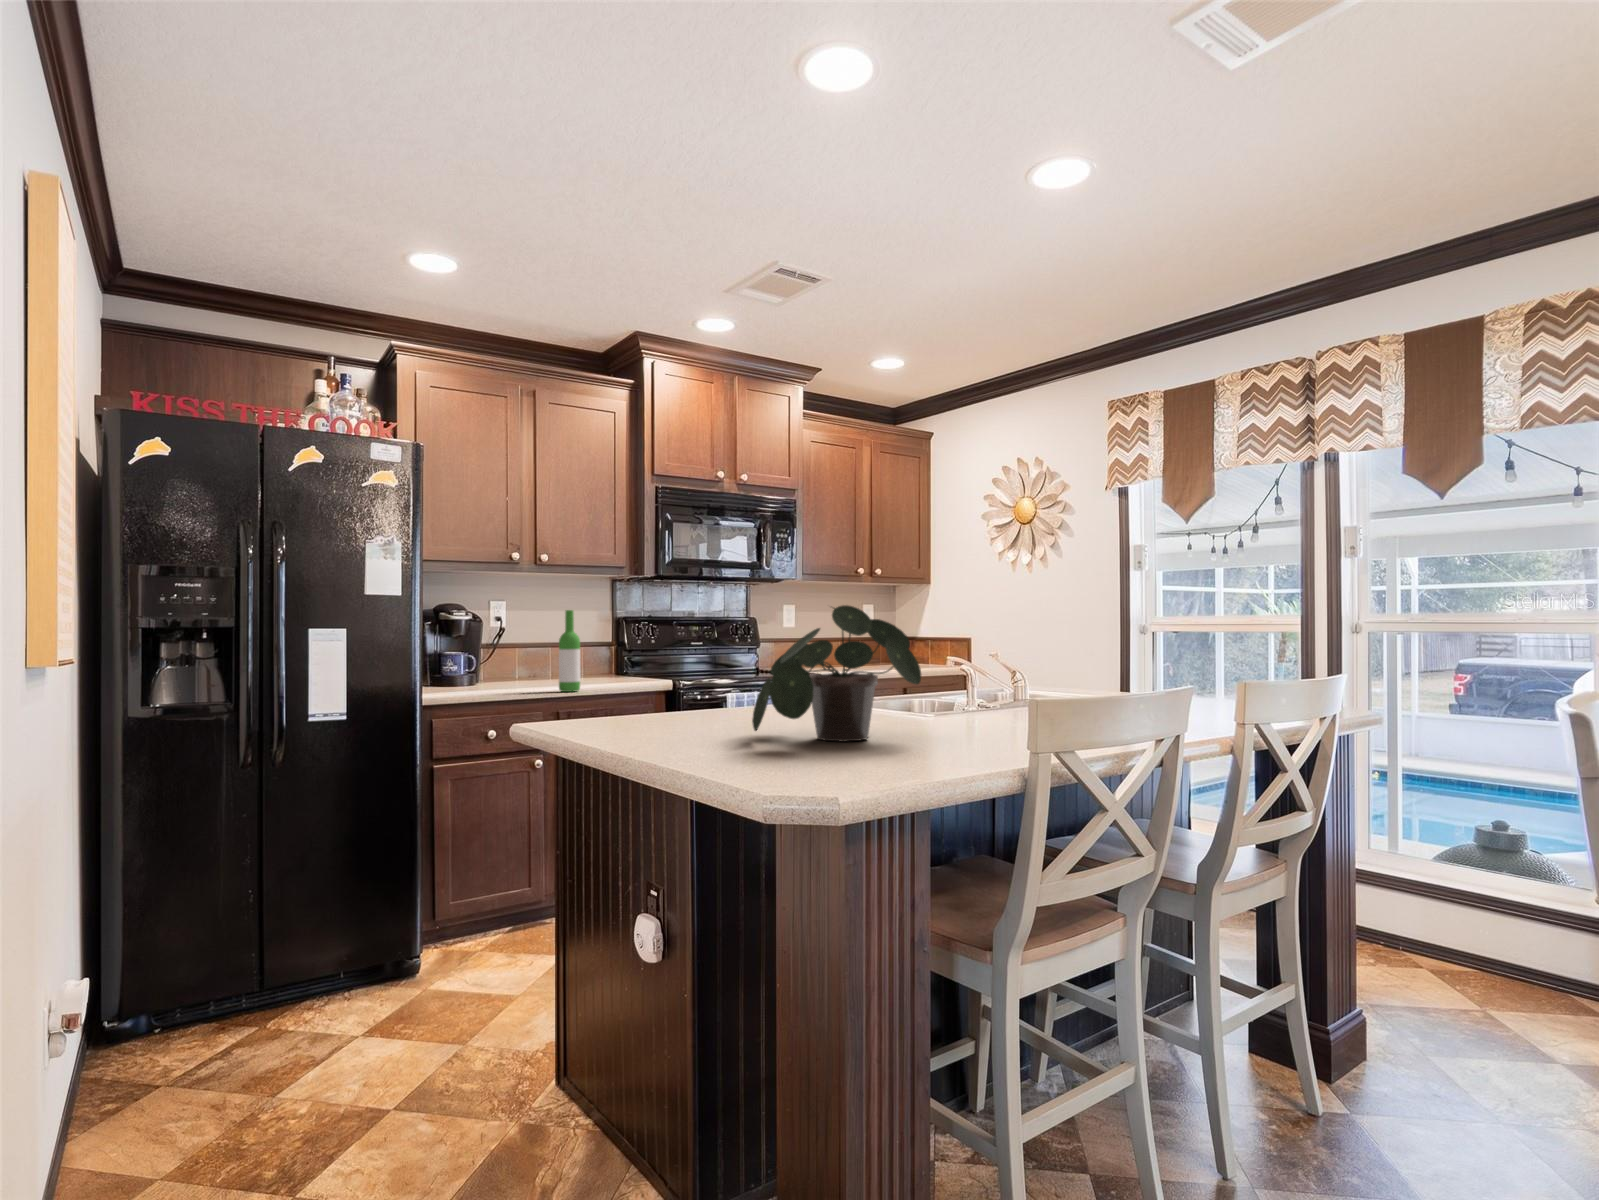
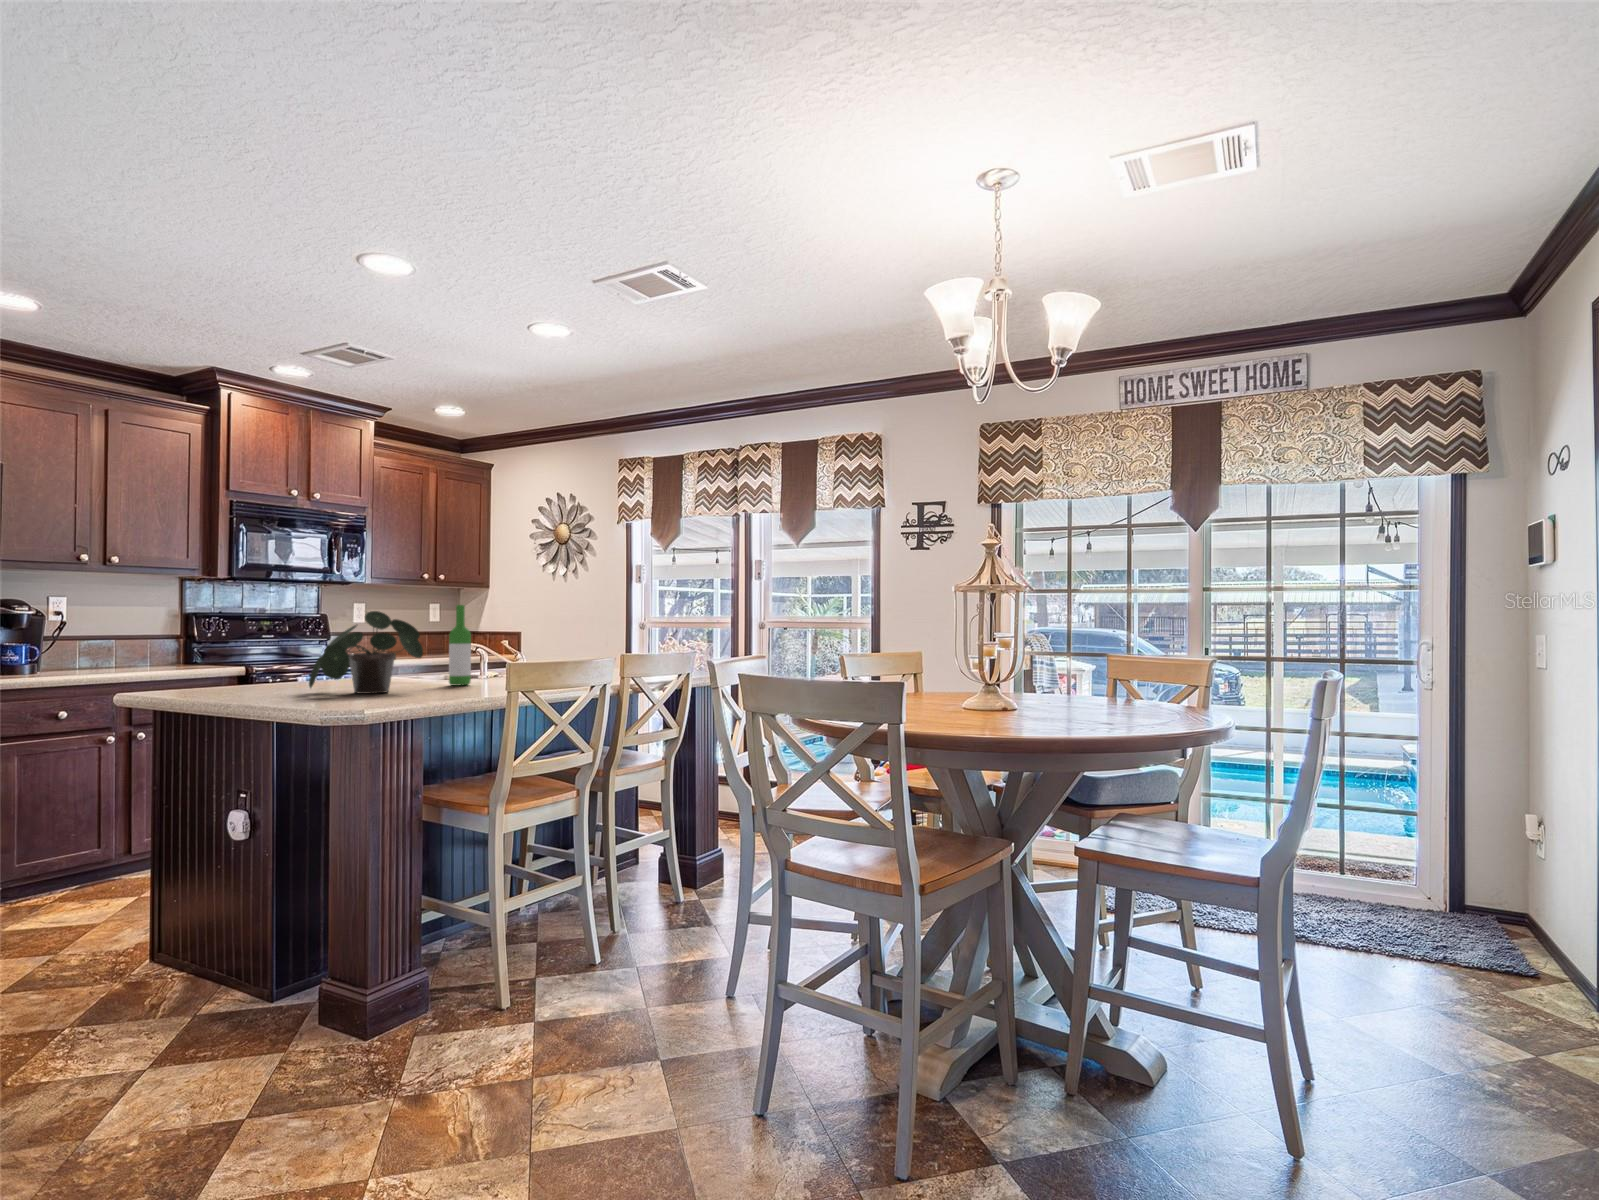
wine bottle: present [559,610,580,692] -> present [449,605,471,686]

